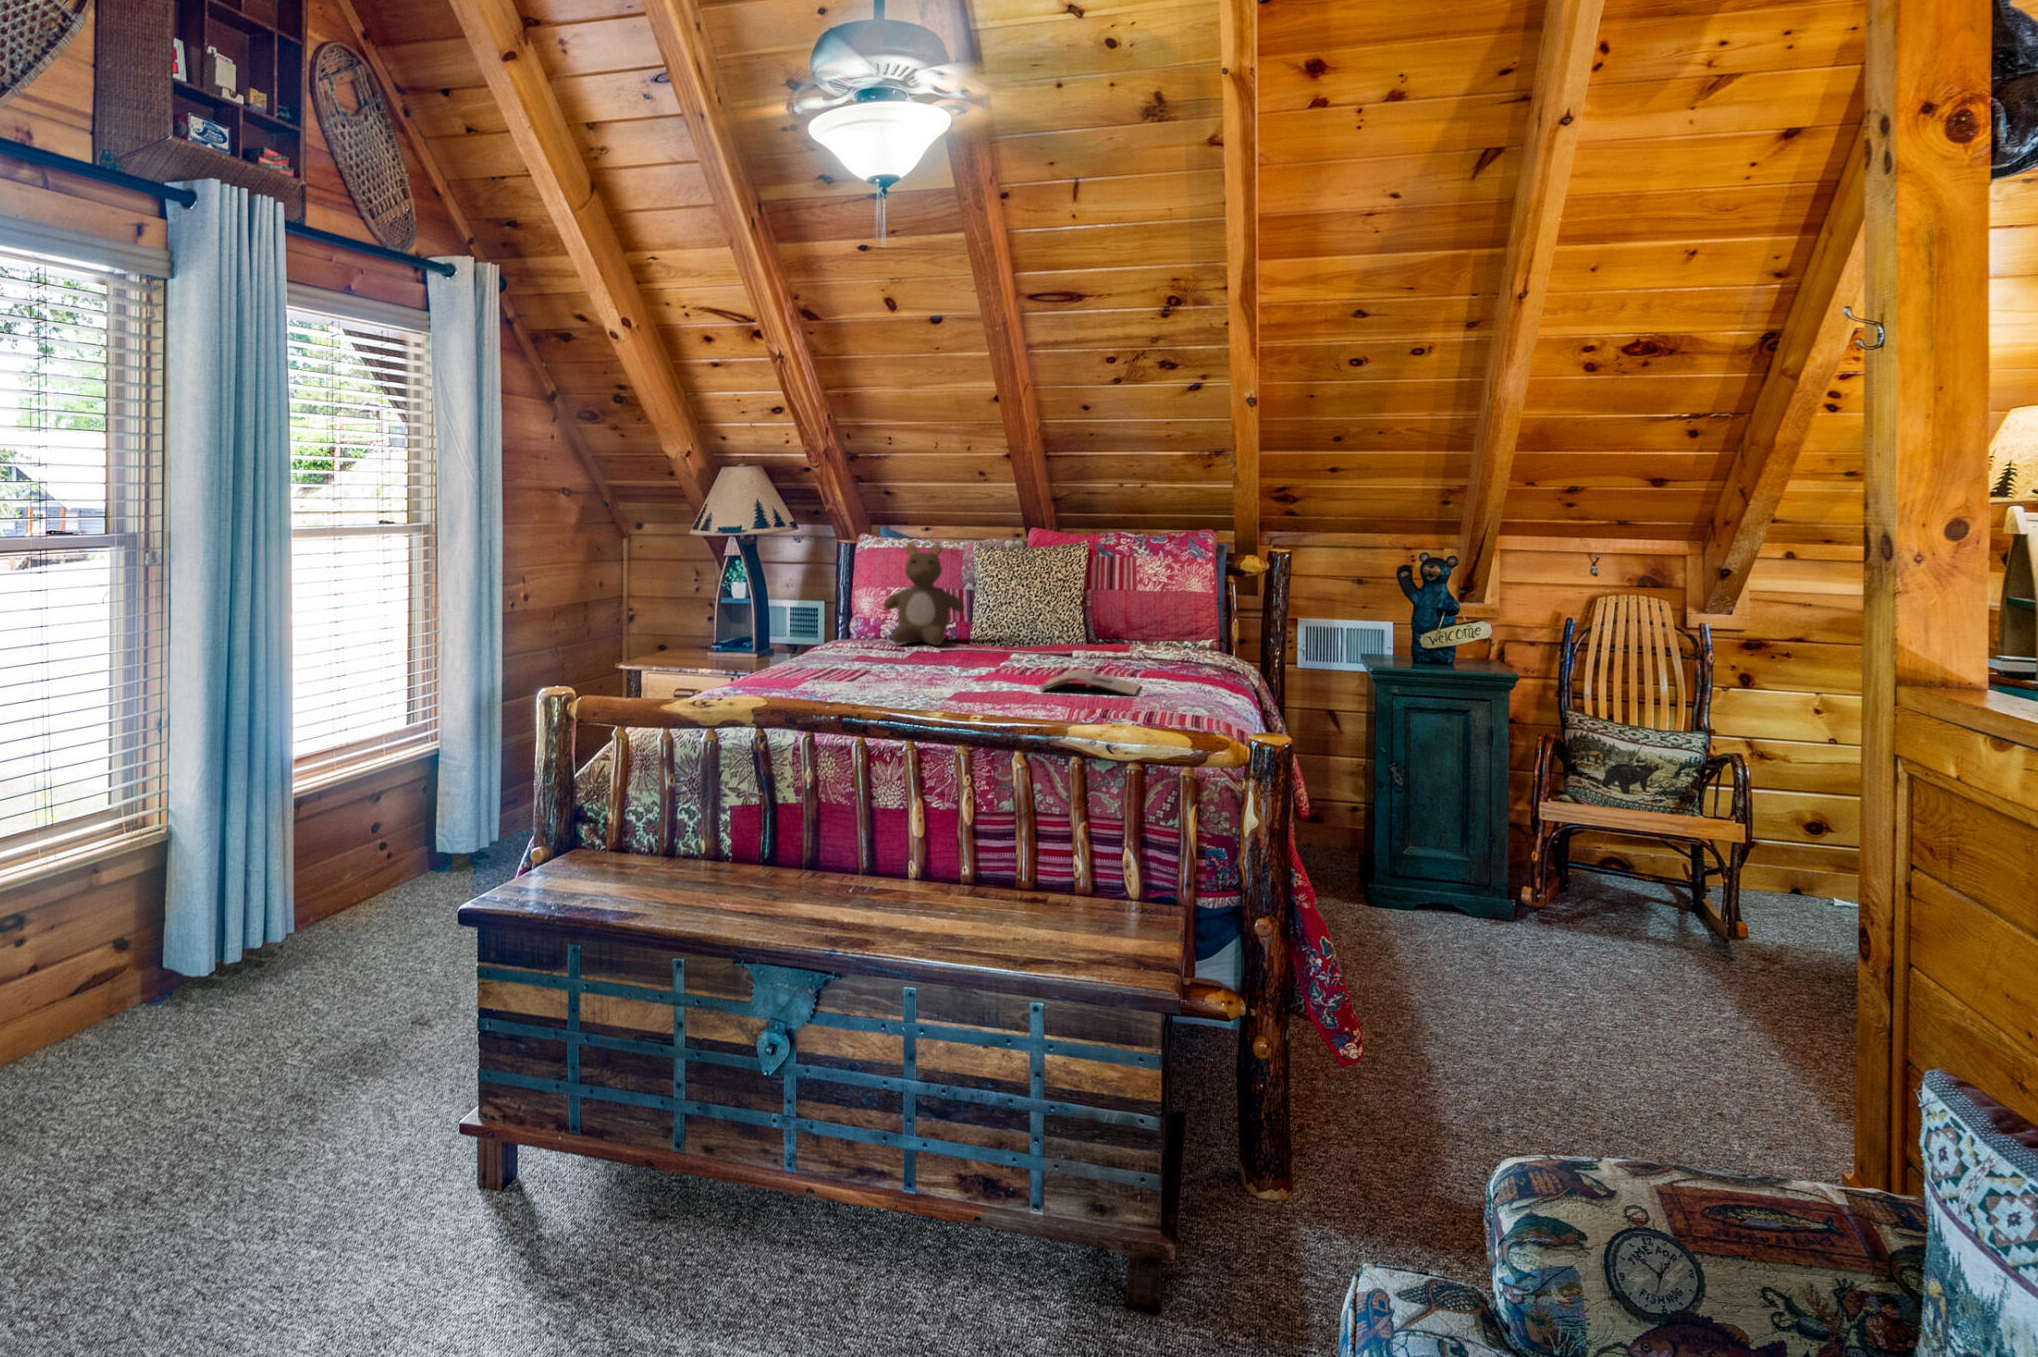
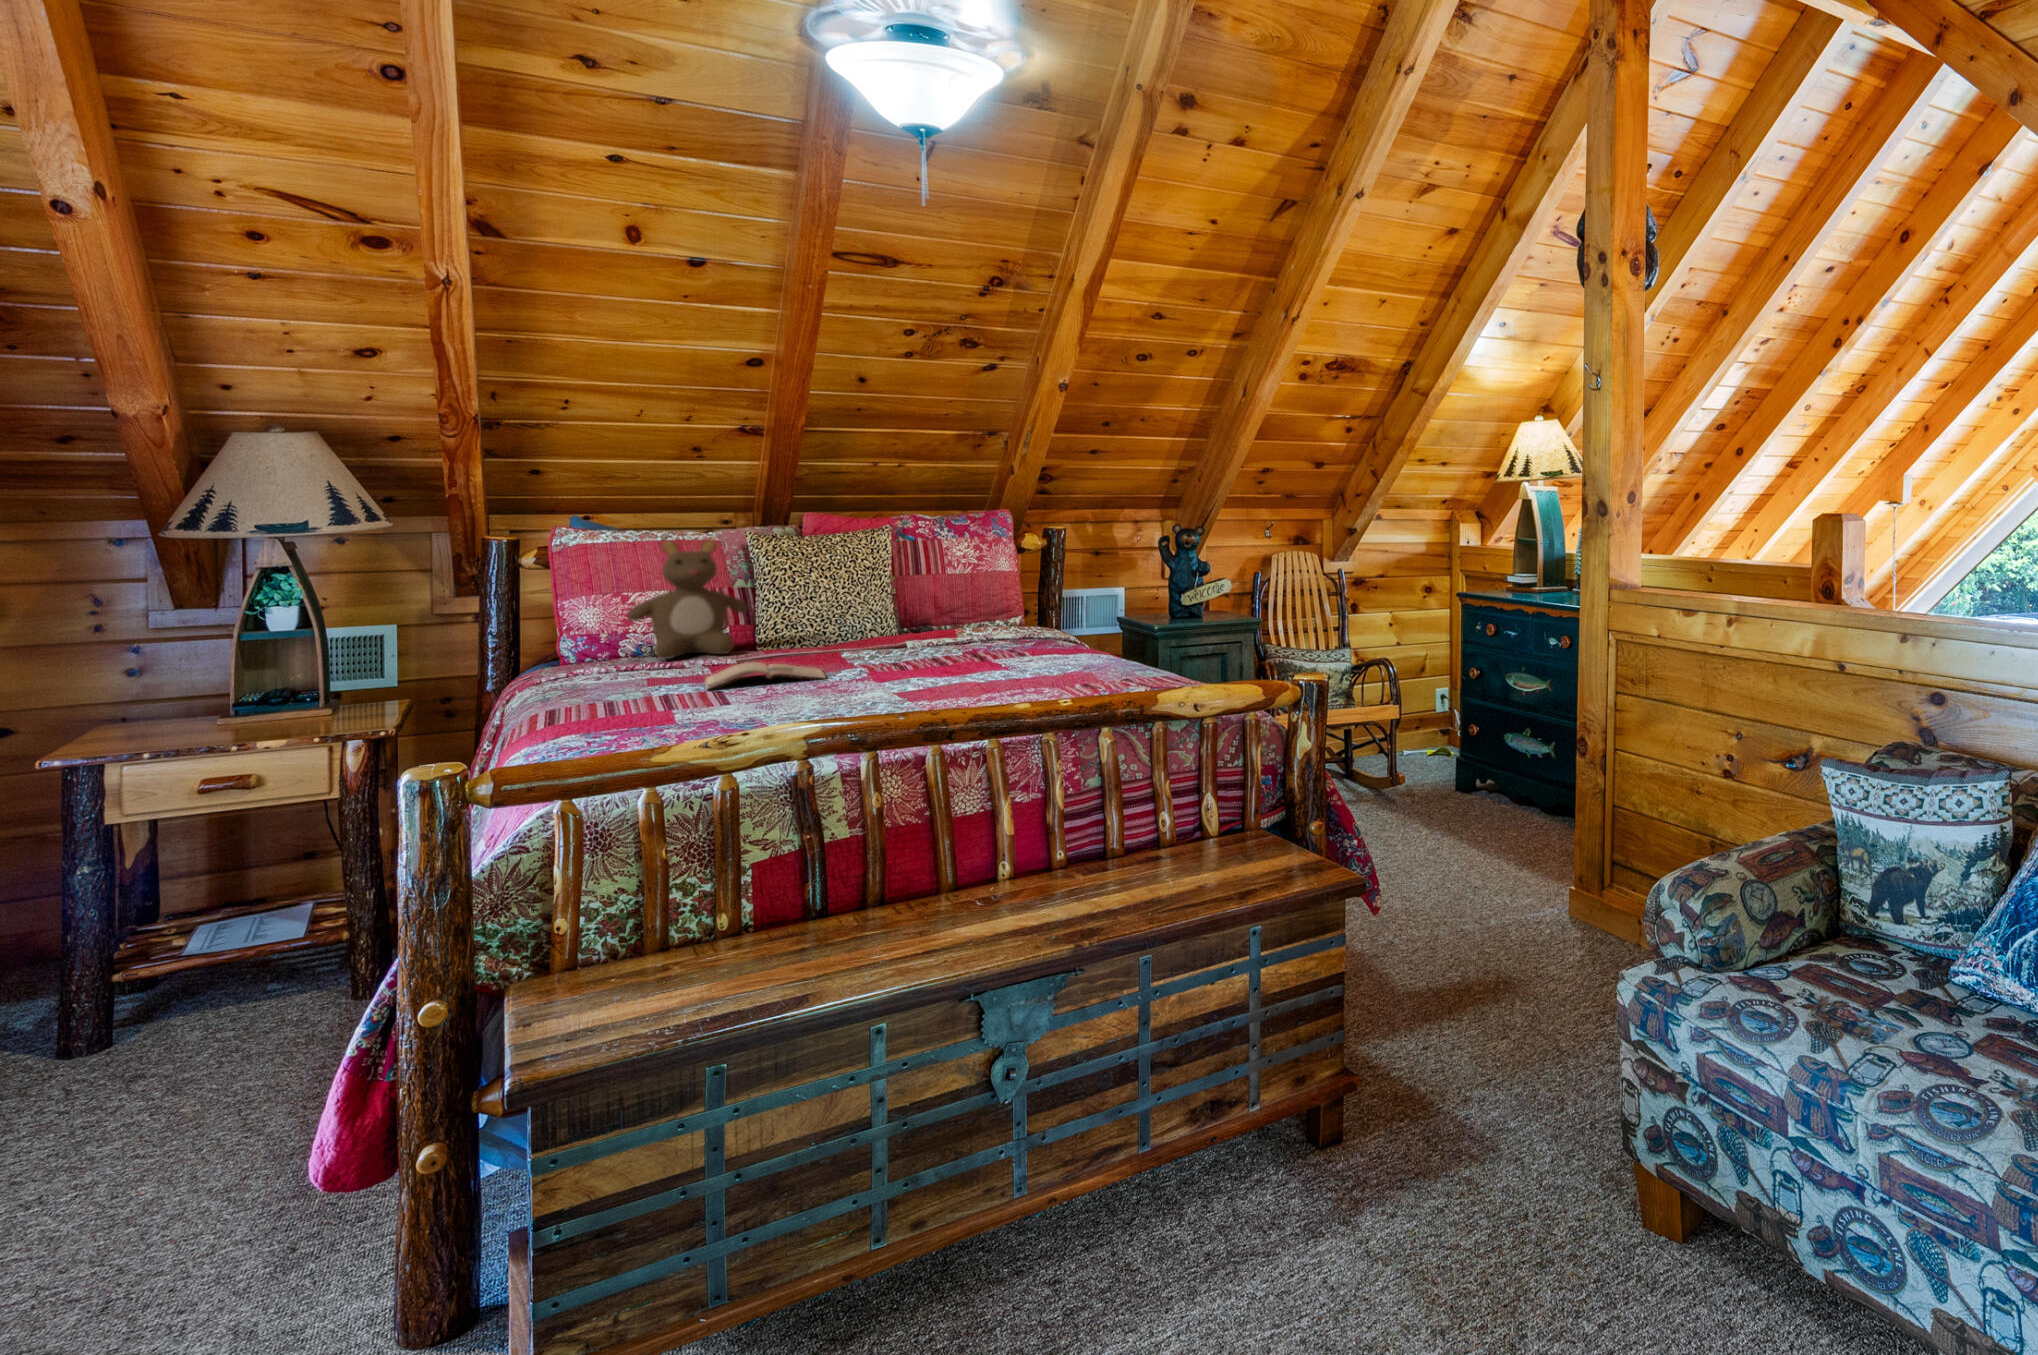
magazine: present [1041,670,1140,695] -> present [706,662,825,689]

